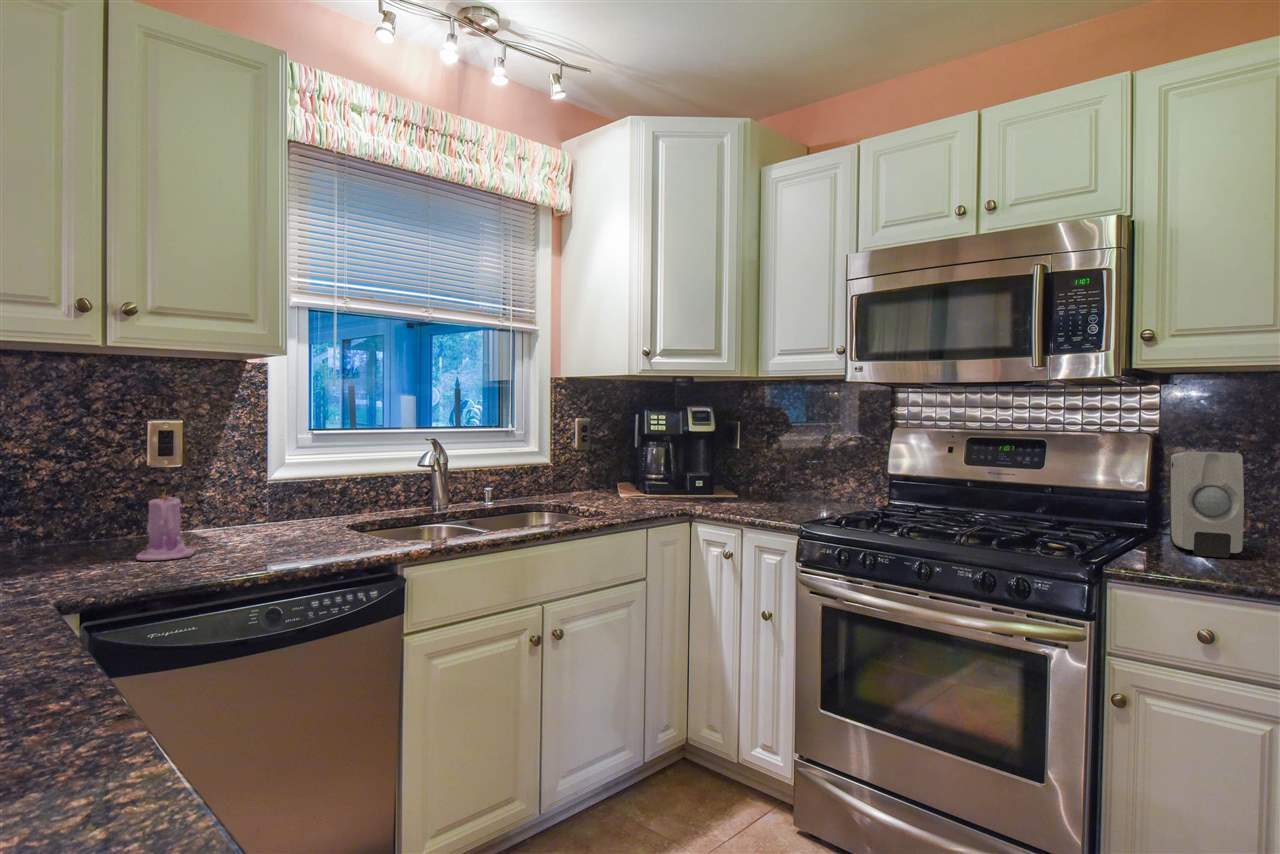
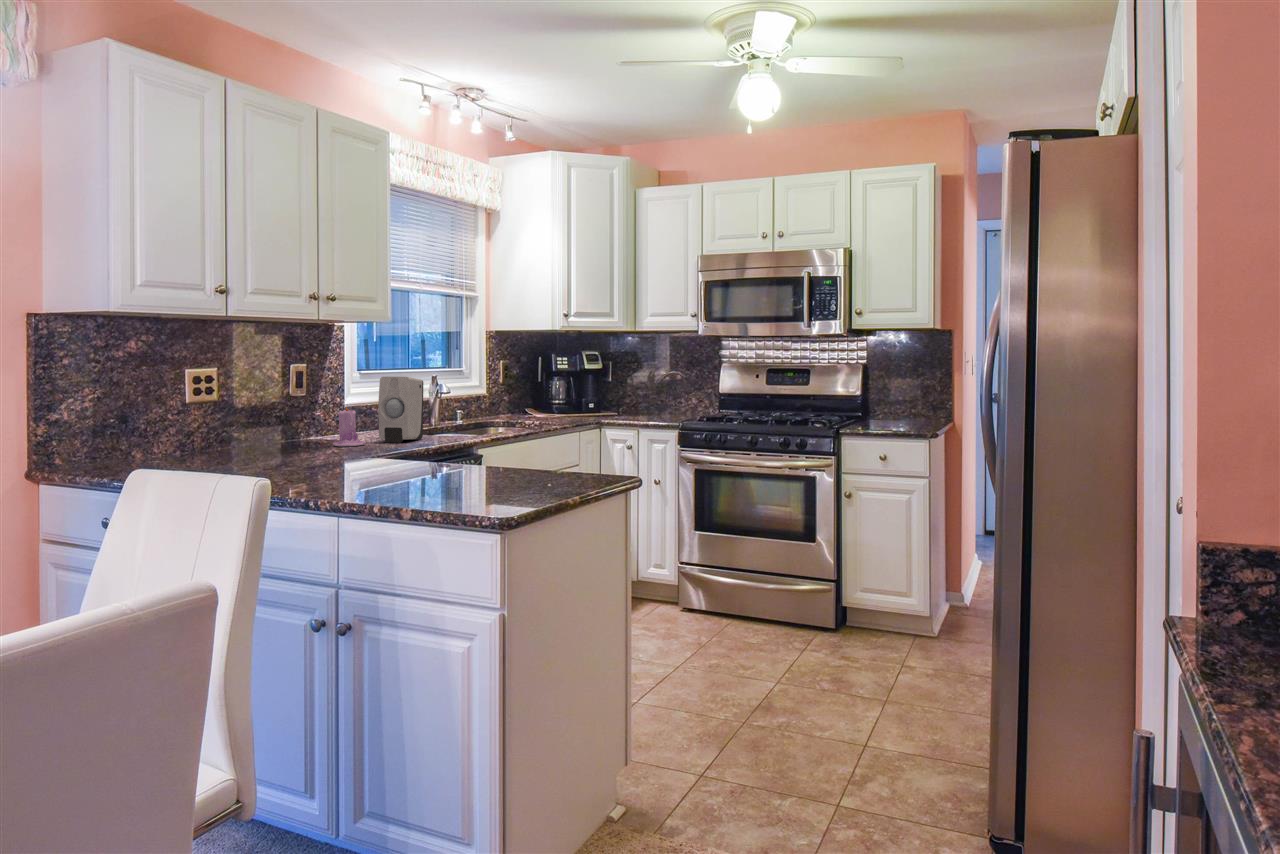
soap dispenser: present [1170,451,1244,558] -> present [378,377,423,443]

